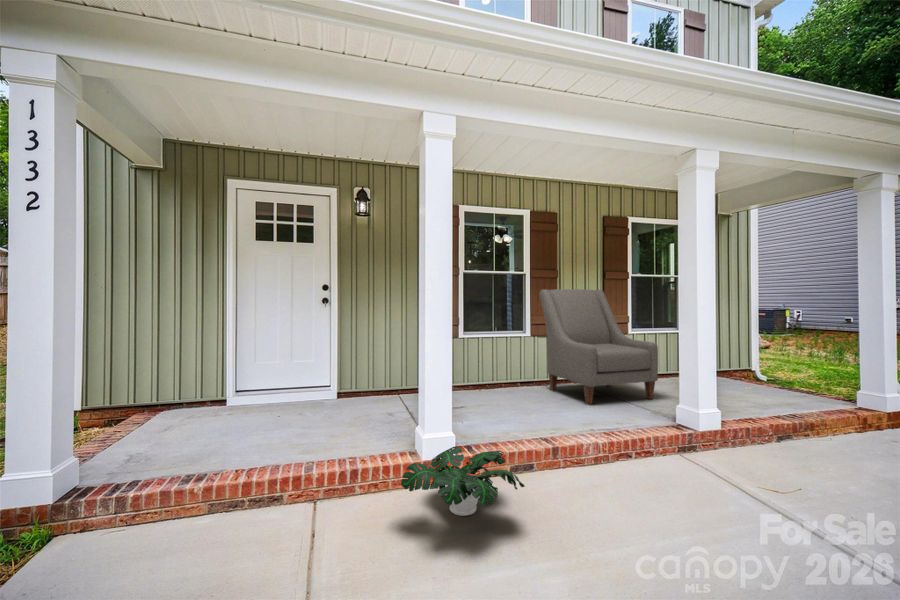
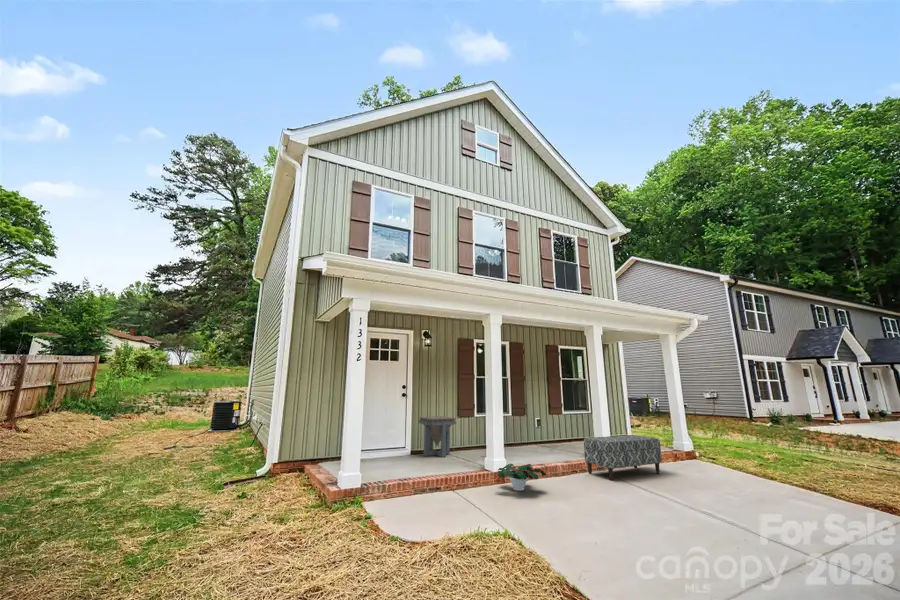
chair: present [539,289,658,405] -> none [516,388,582,453]
side table: none [350,337,406,408] -> present [419,416,456,457]
bench: none [650,381,844,489] -> present [584,435,662,480]

